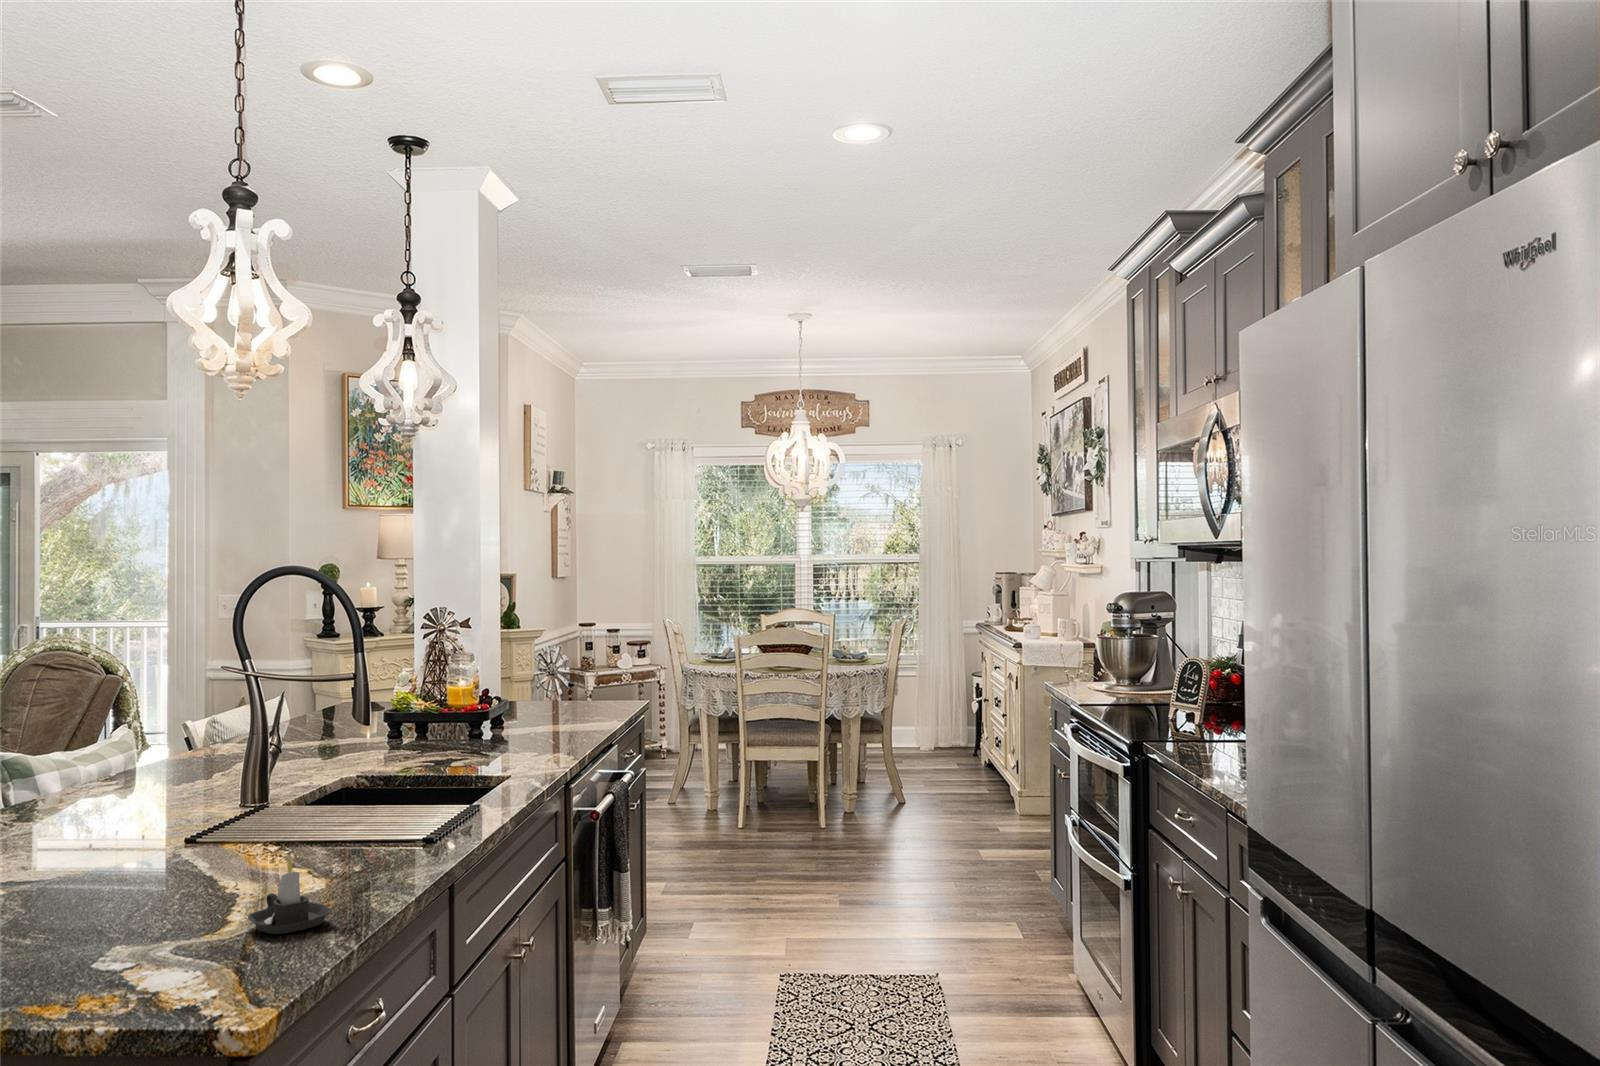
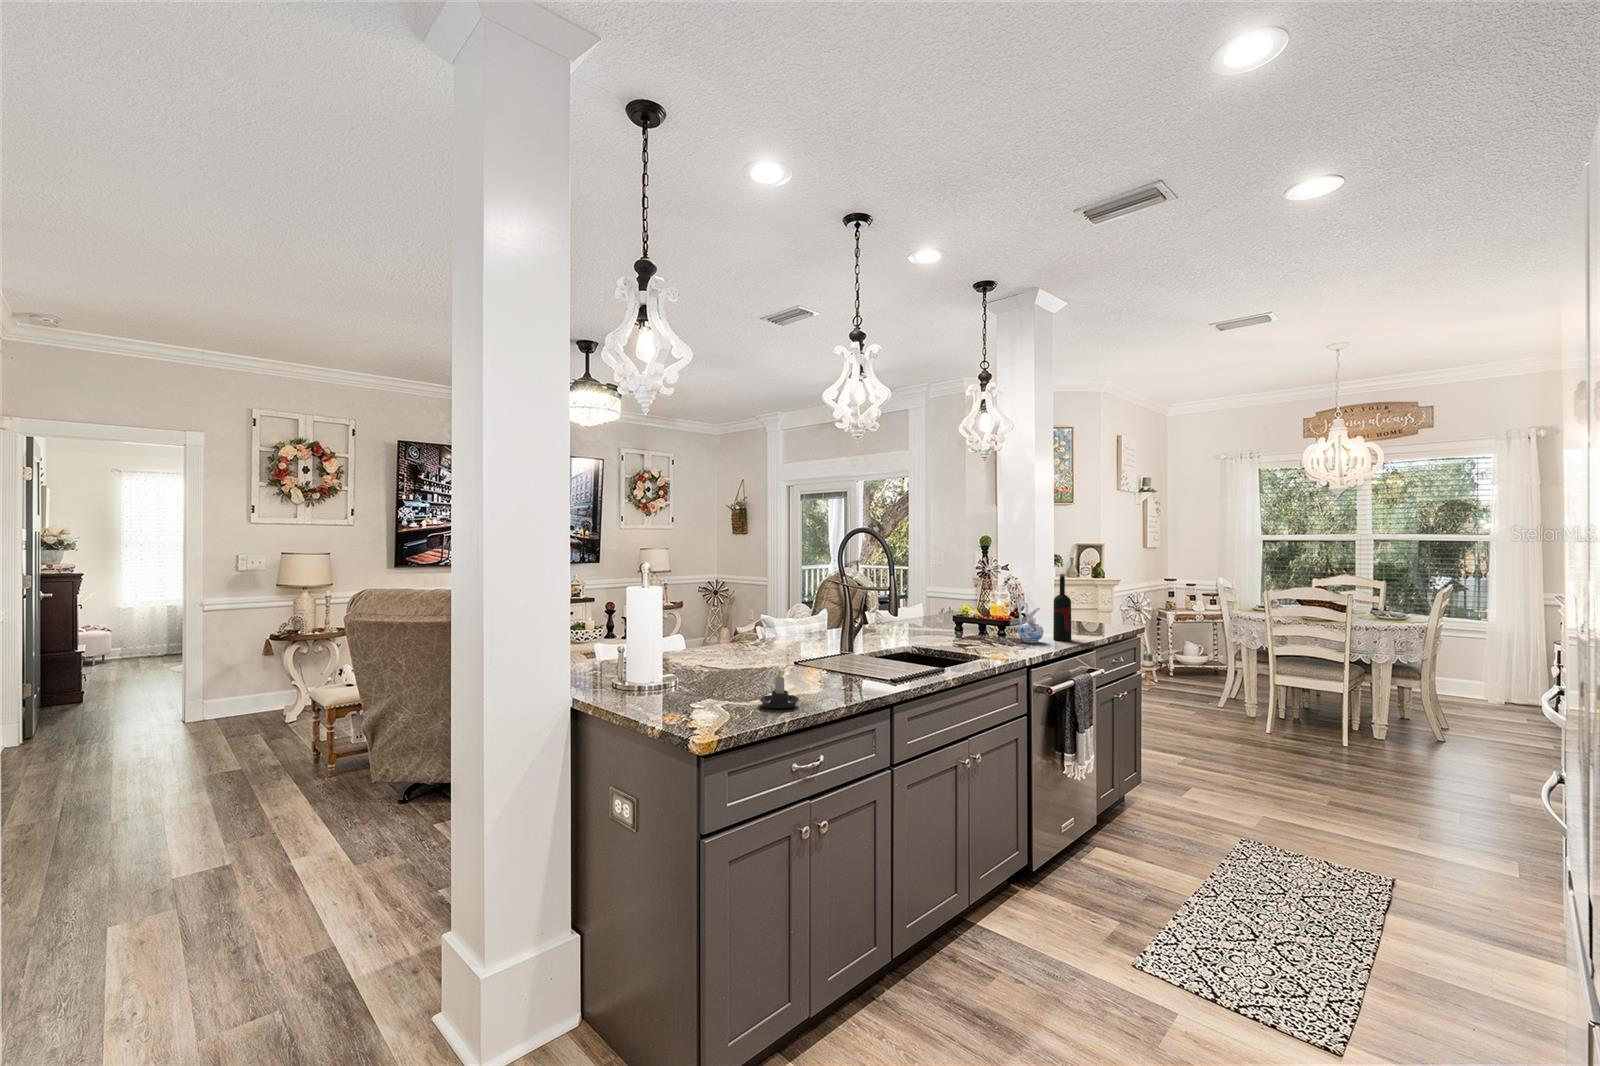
wine bottle: none [552,636,579,738] -> present [1053,574,1071,641]
ceramic pitcher: none [507,684,546,747] -> present [1018,601,1043,643]

